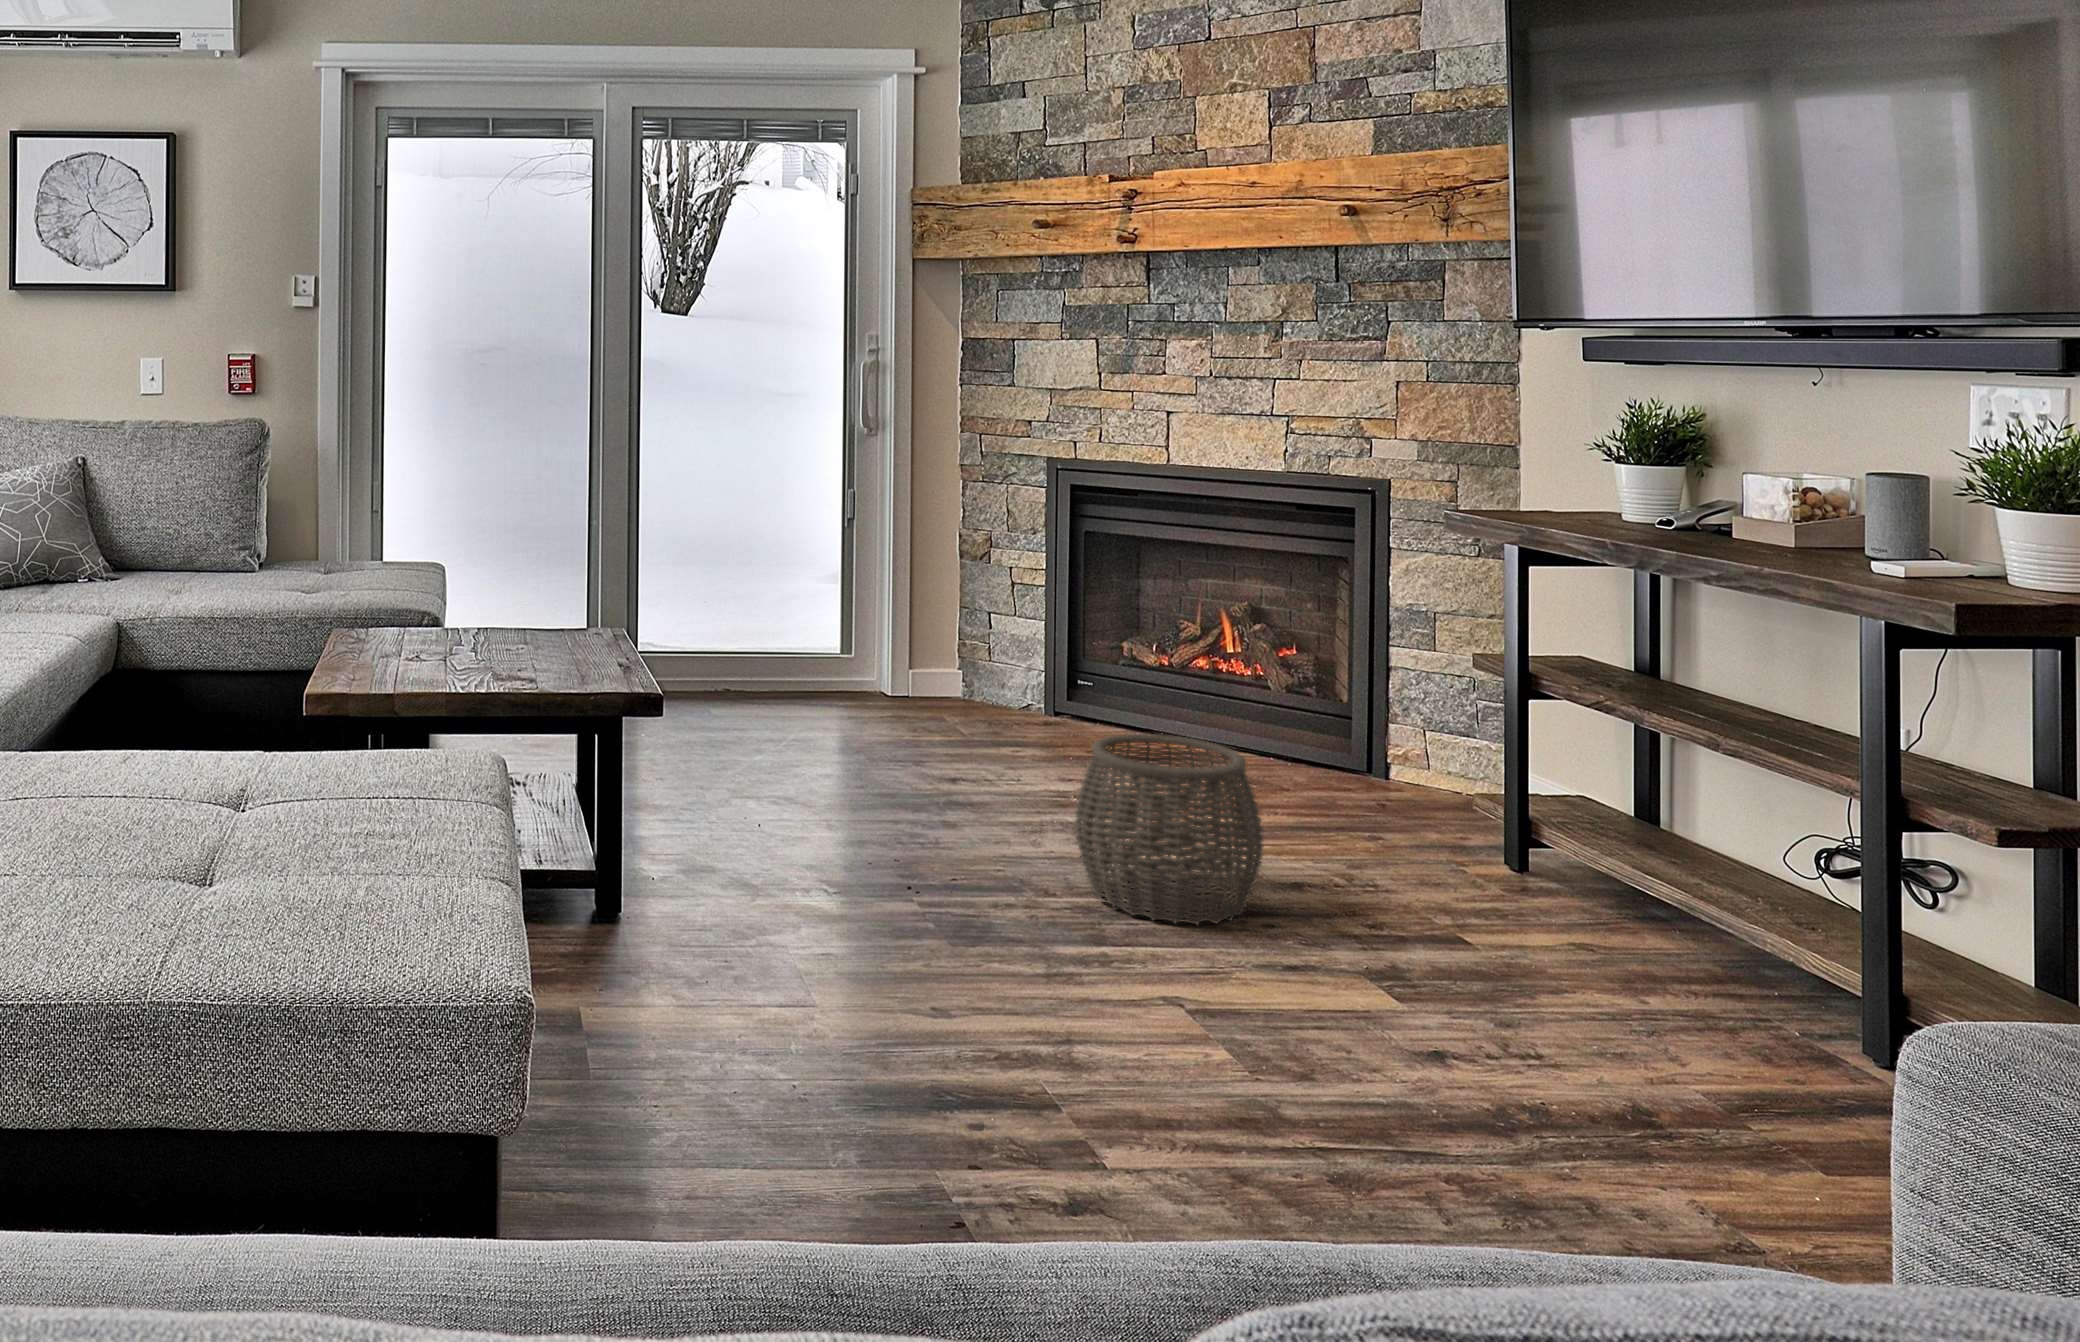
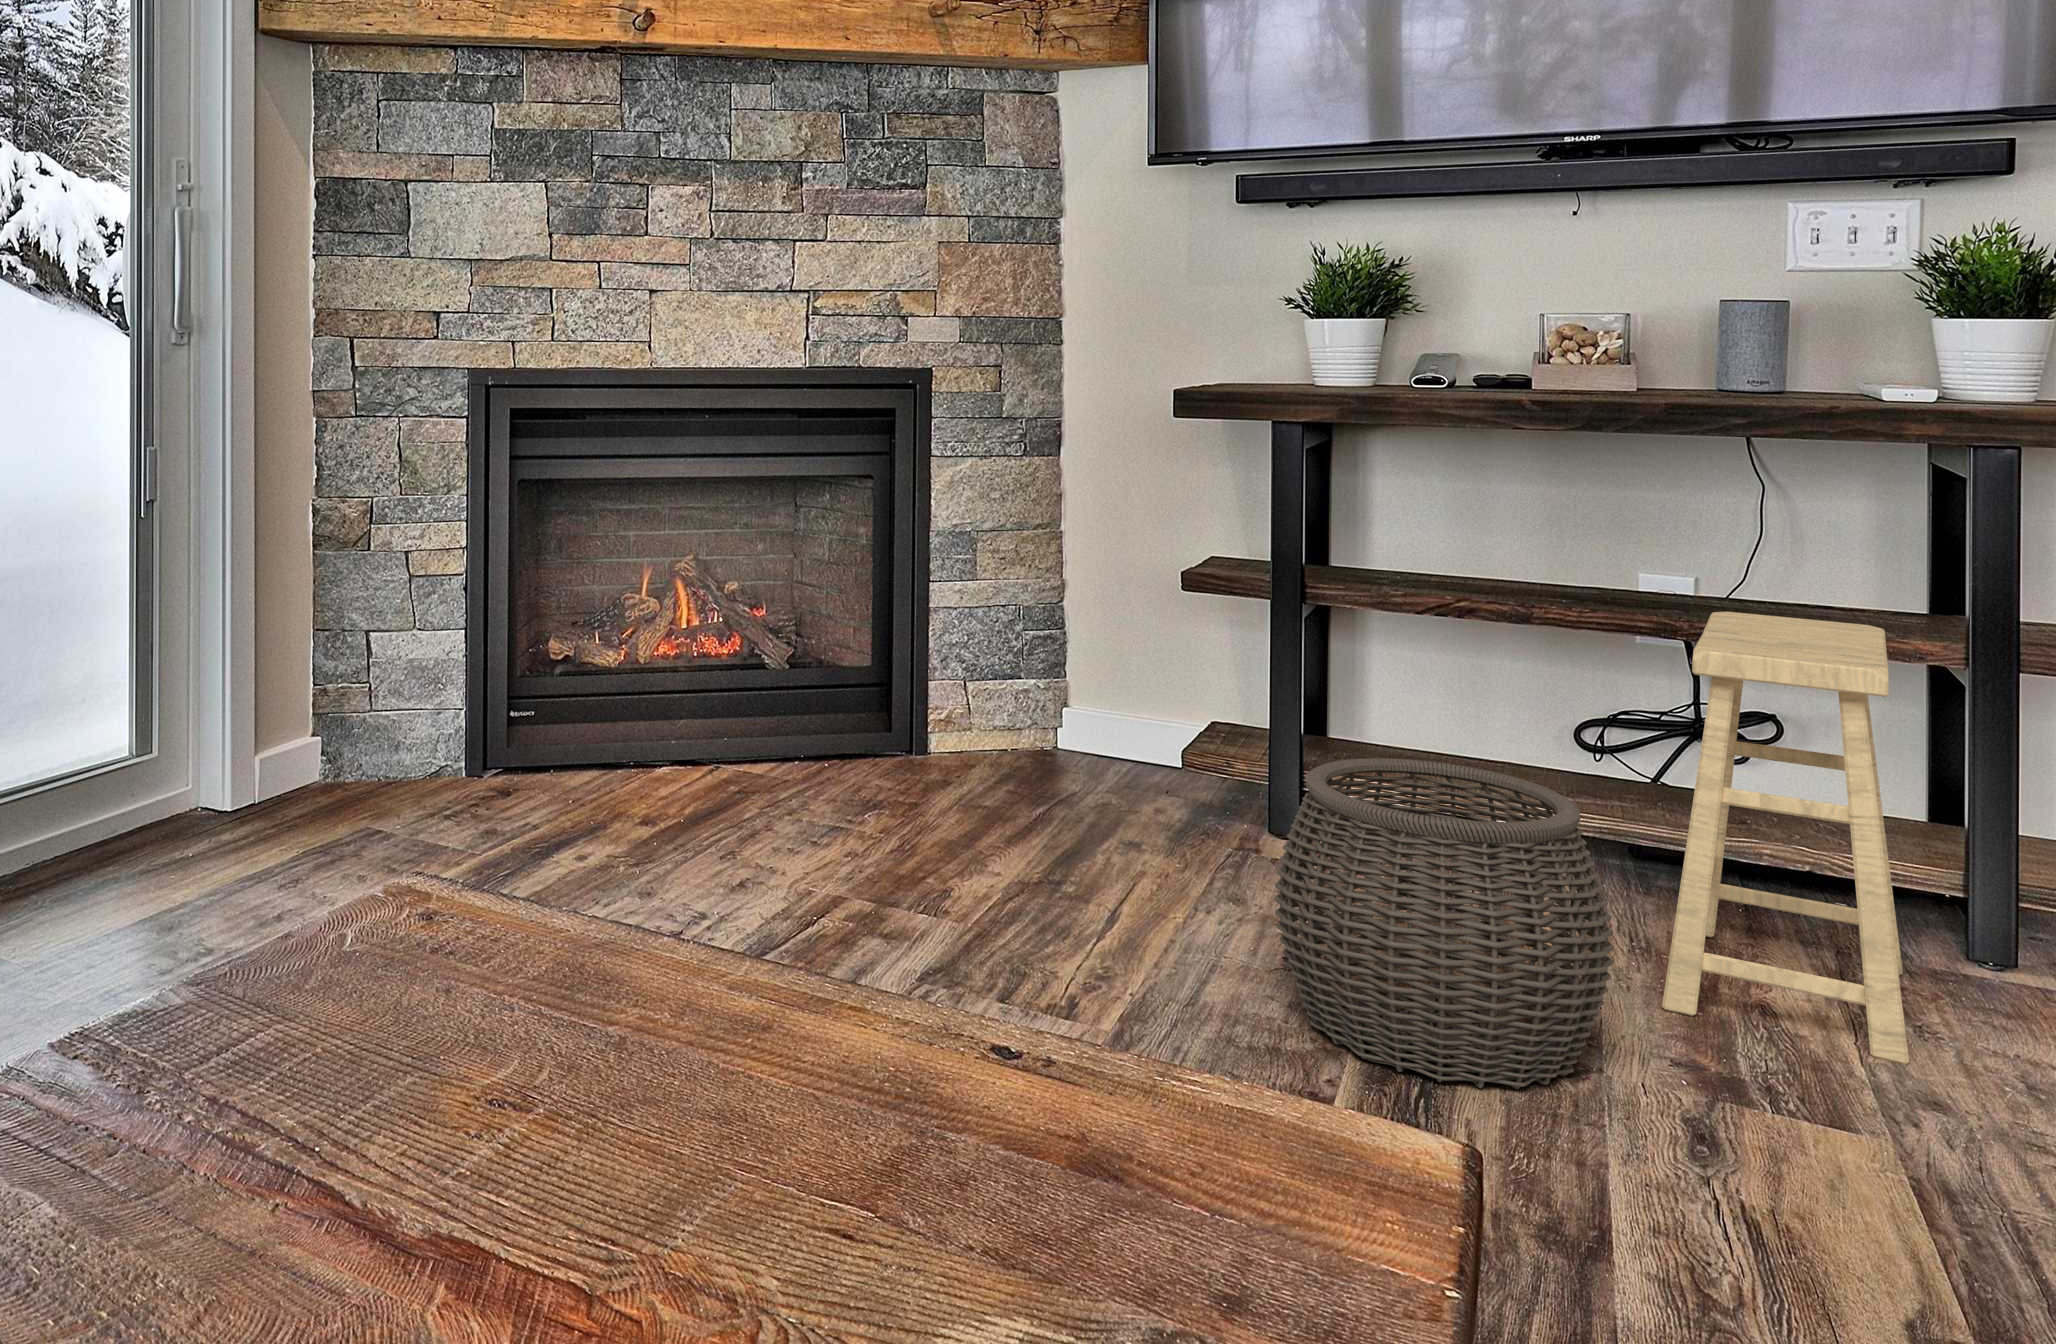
footstool: none [1355,704,1635,1010] -> present [1662,612,1909,1064]

